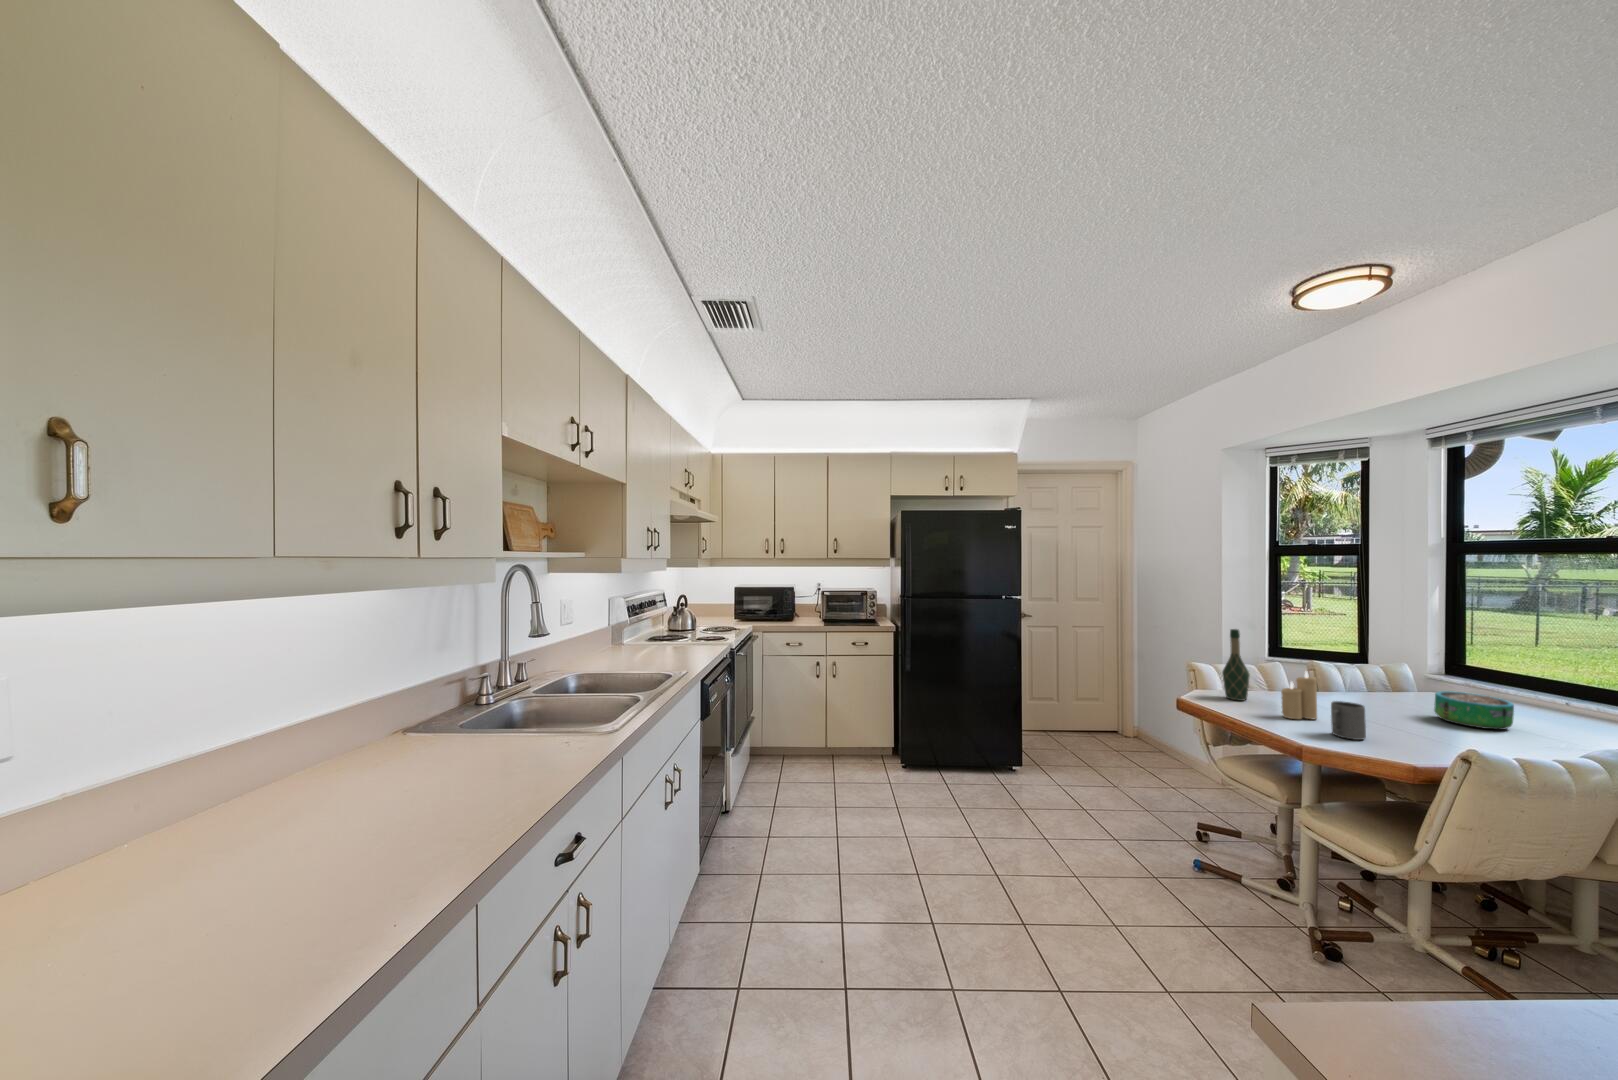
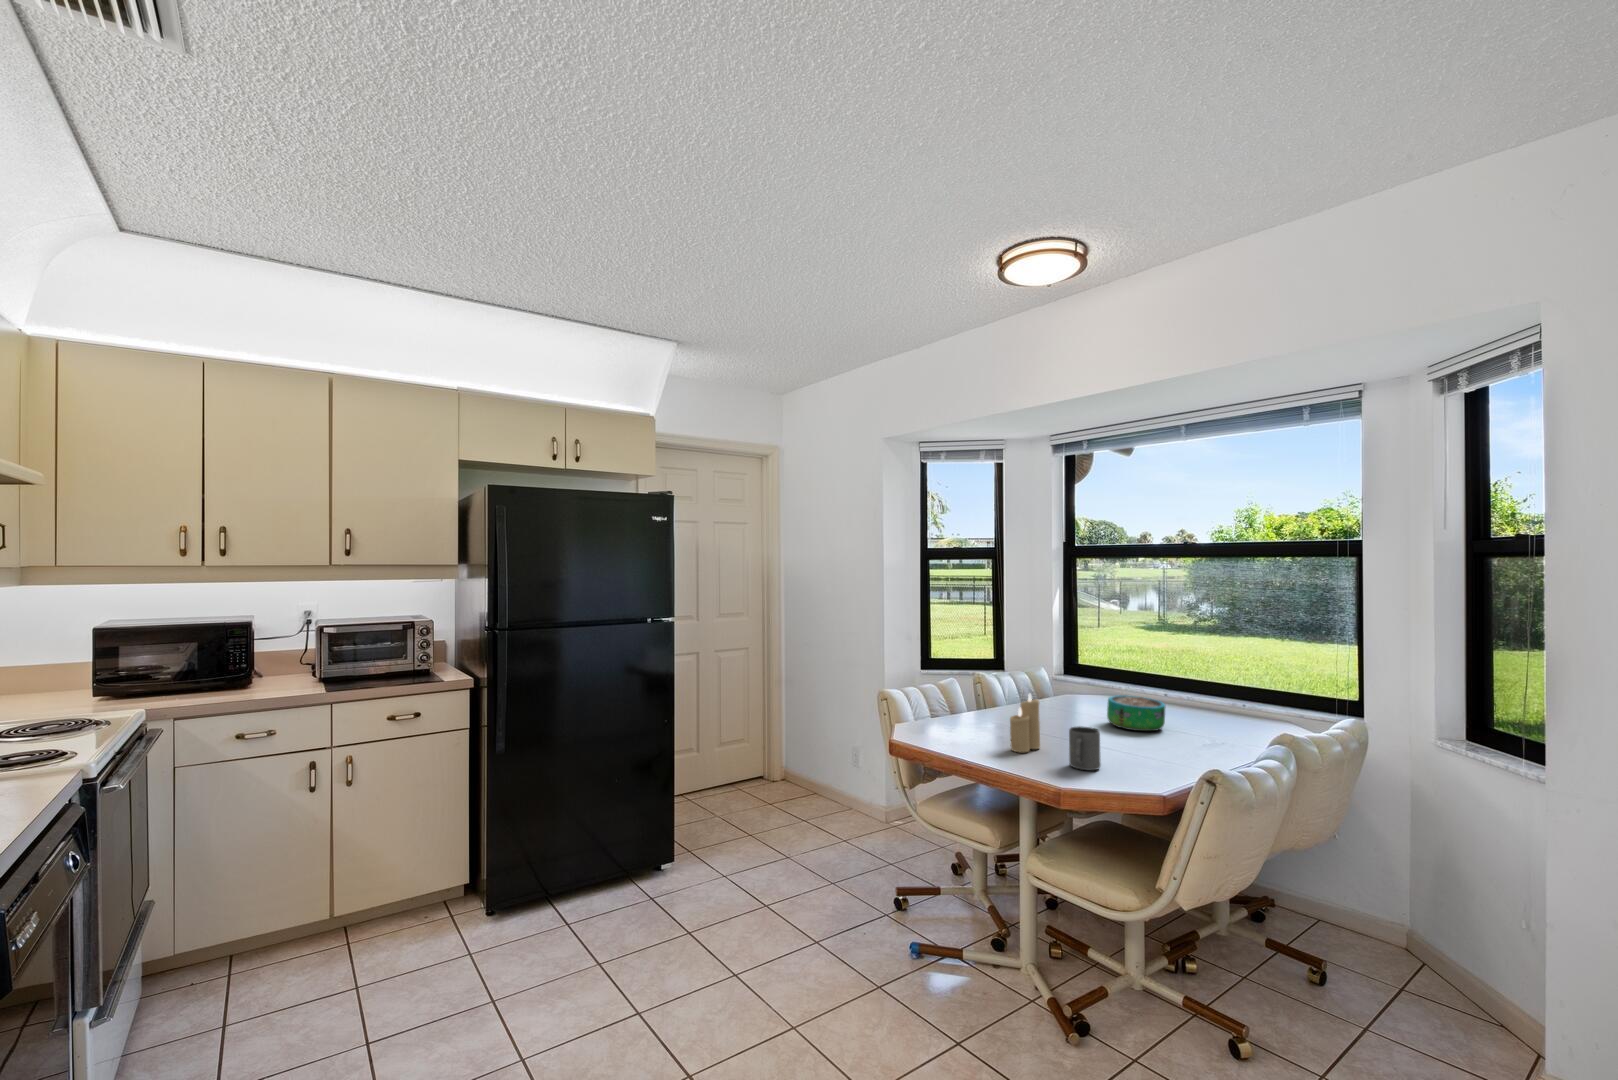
wine bottle: present [1222,629,1250,701] -> none [938,648,966,735]

